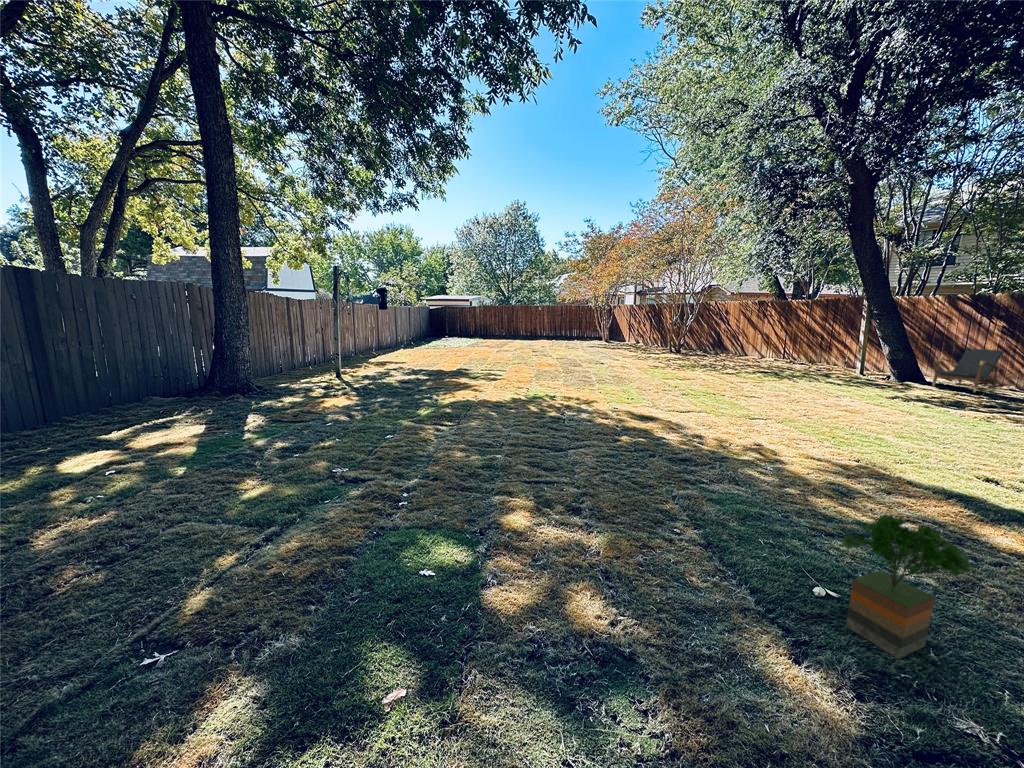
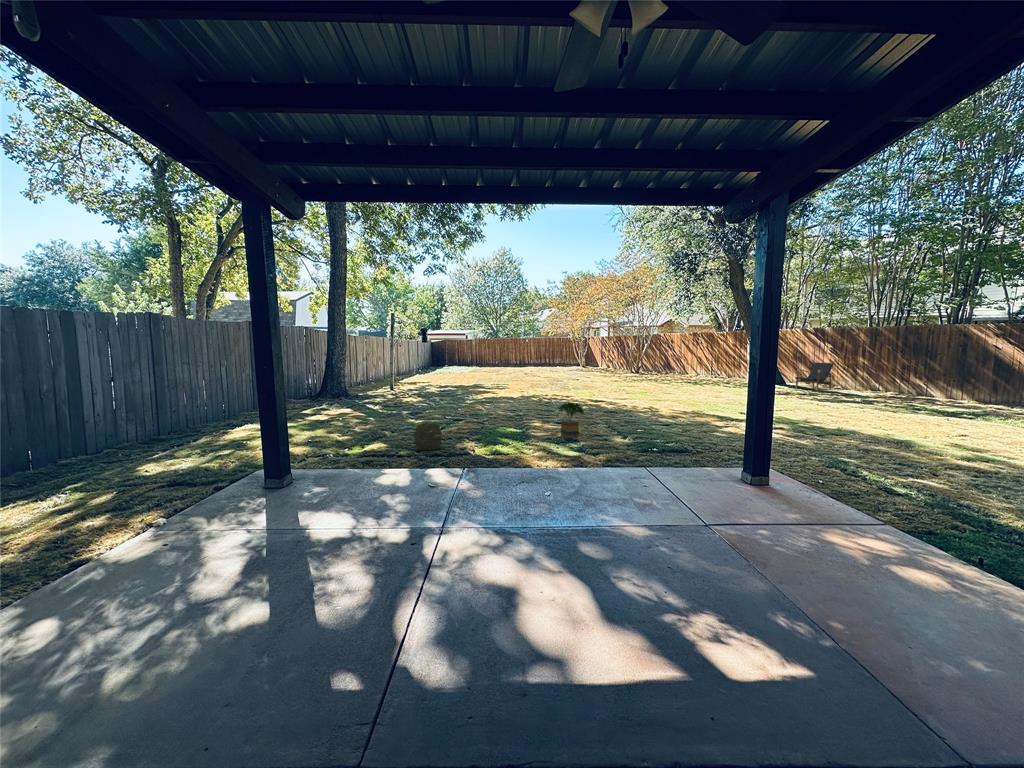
potted tree: present [843,516,973,659] -> present [559,403,584,438]
woven basket: none [27,559,163,684] -> present [414,423,442,450]

